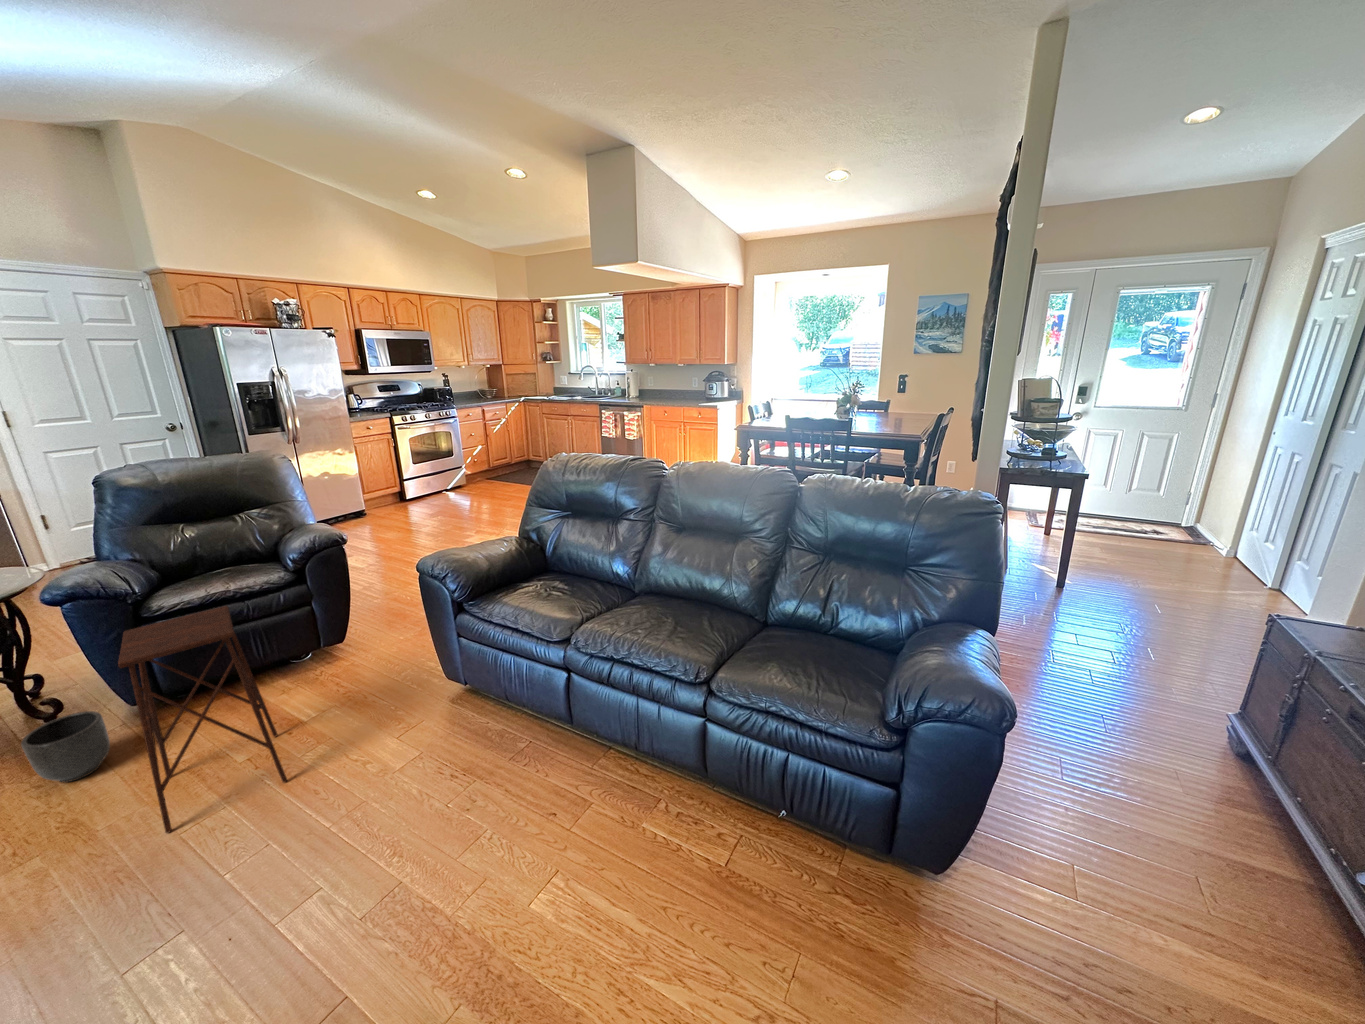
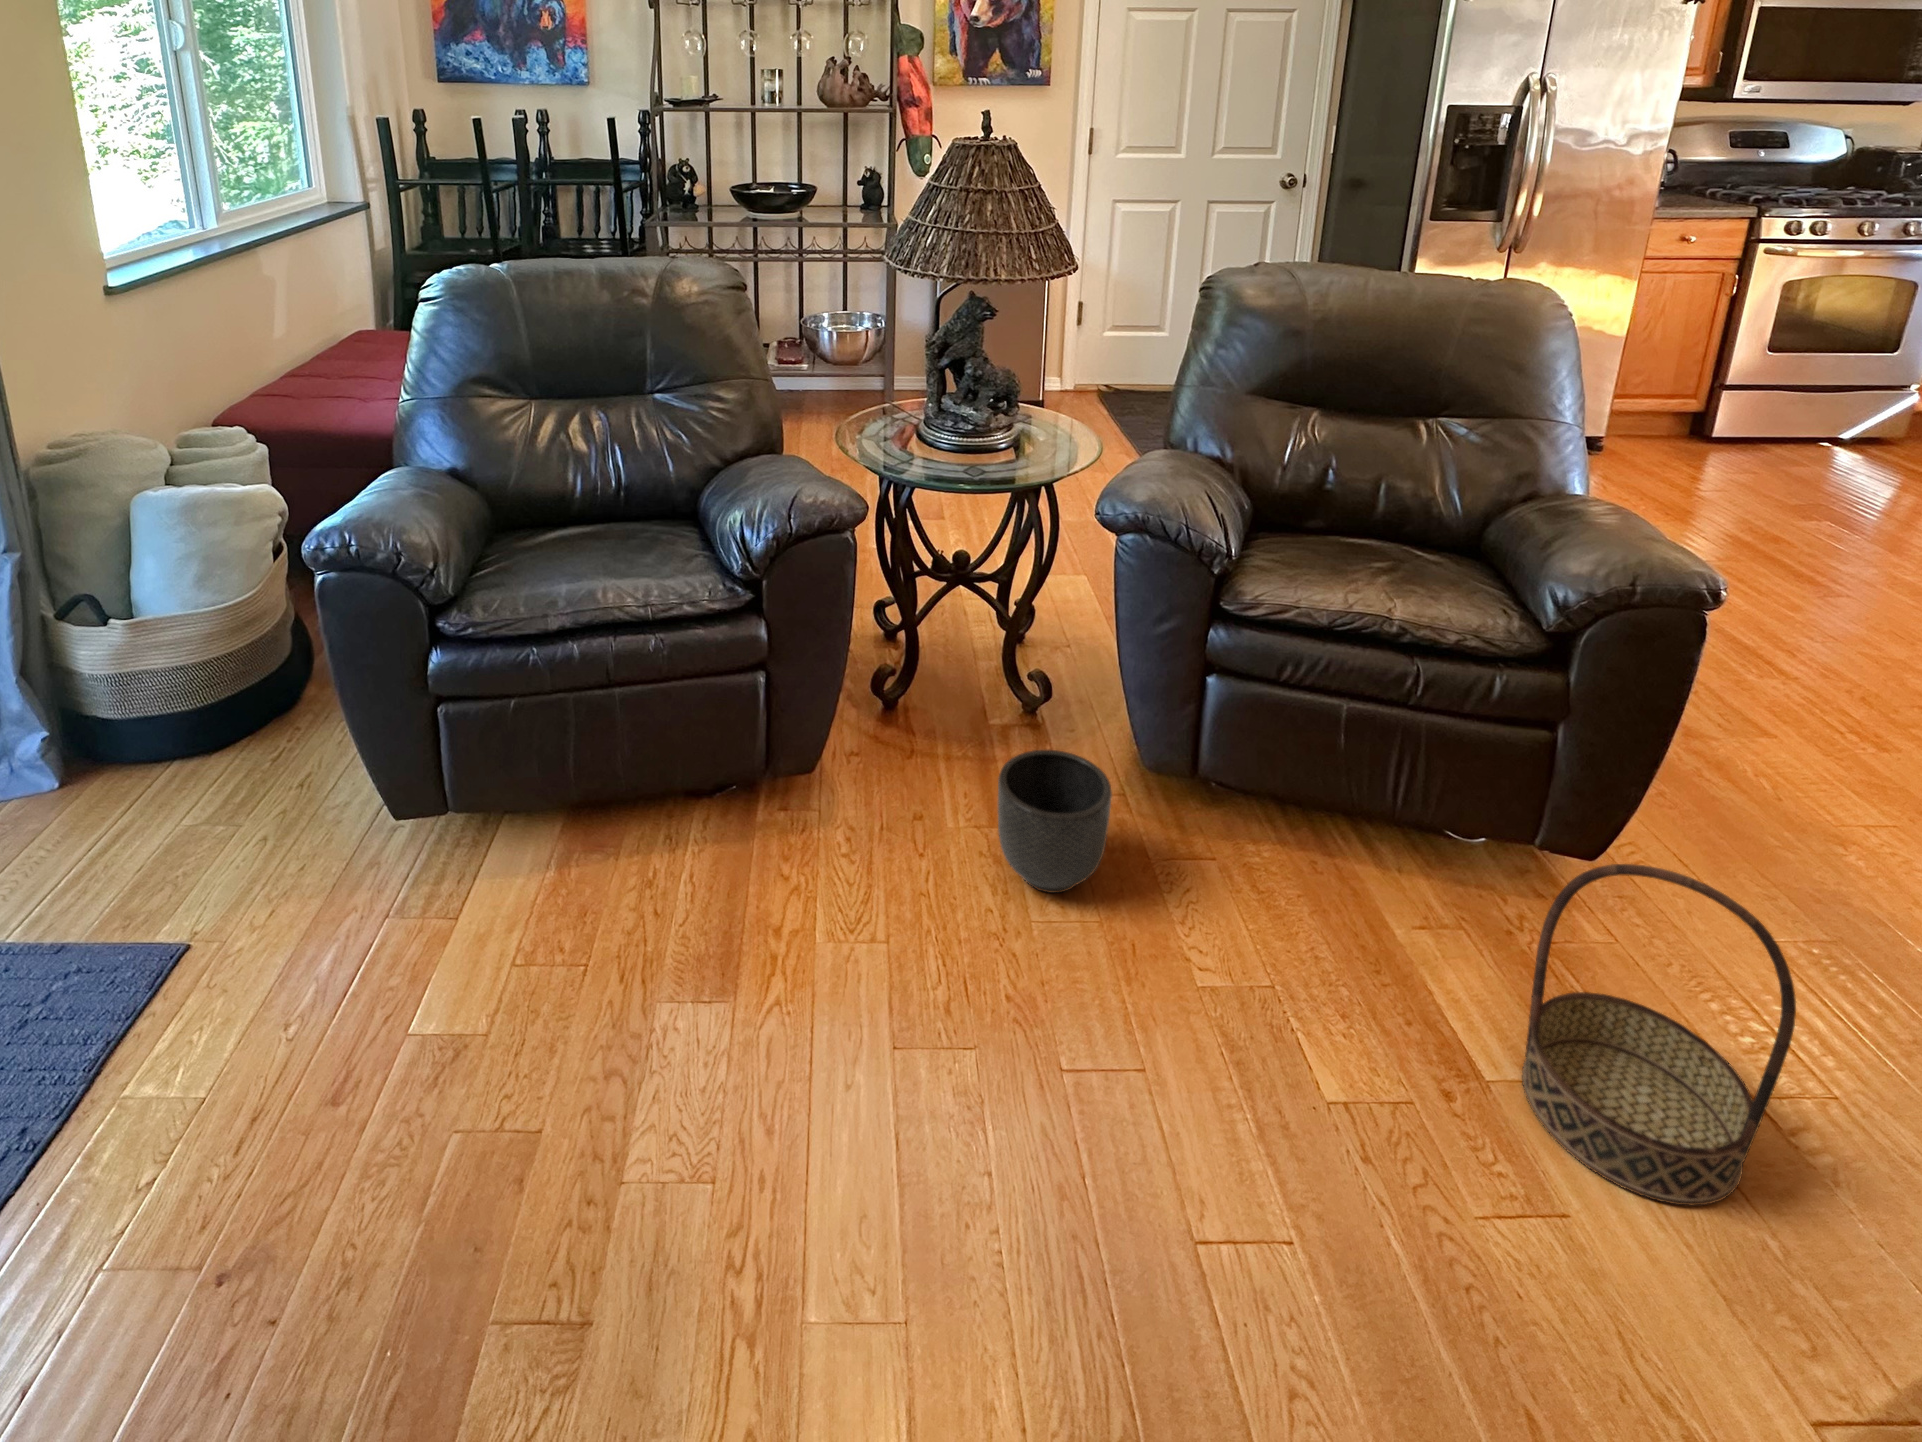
side table: present [118,606,287,833] -> none [1167,688,1495,1303]
basket: none [303,620,385,722] -> present [1522,864,1796,1205]

